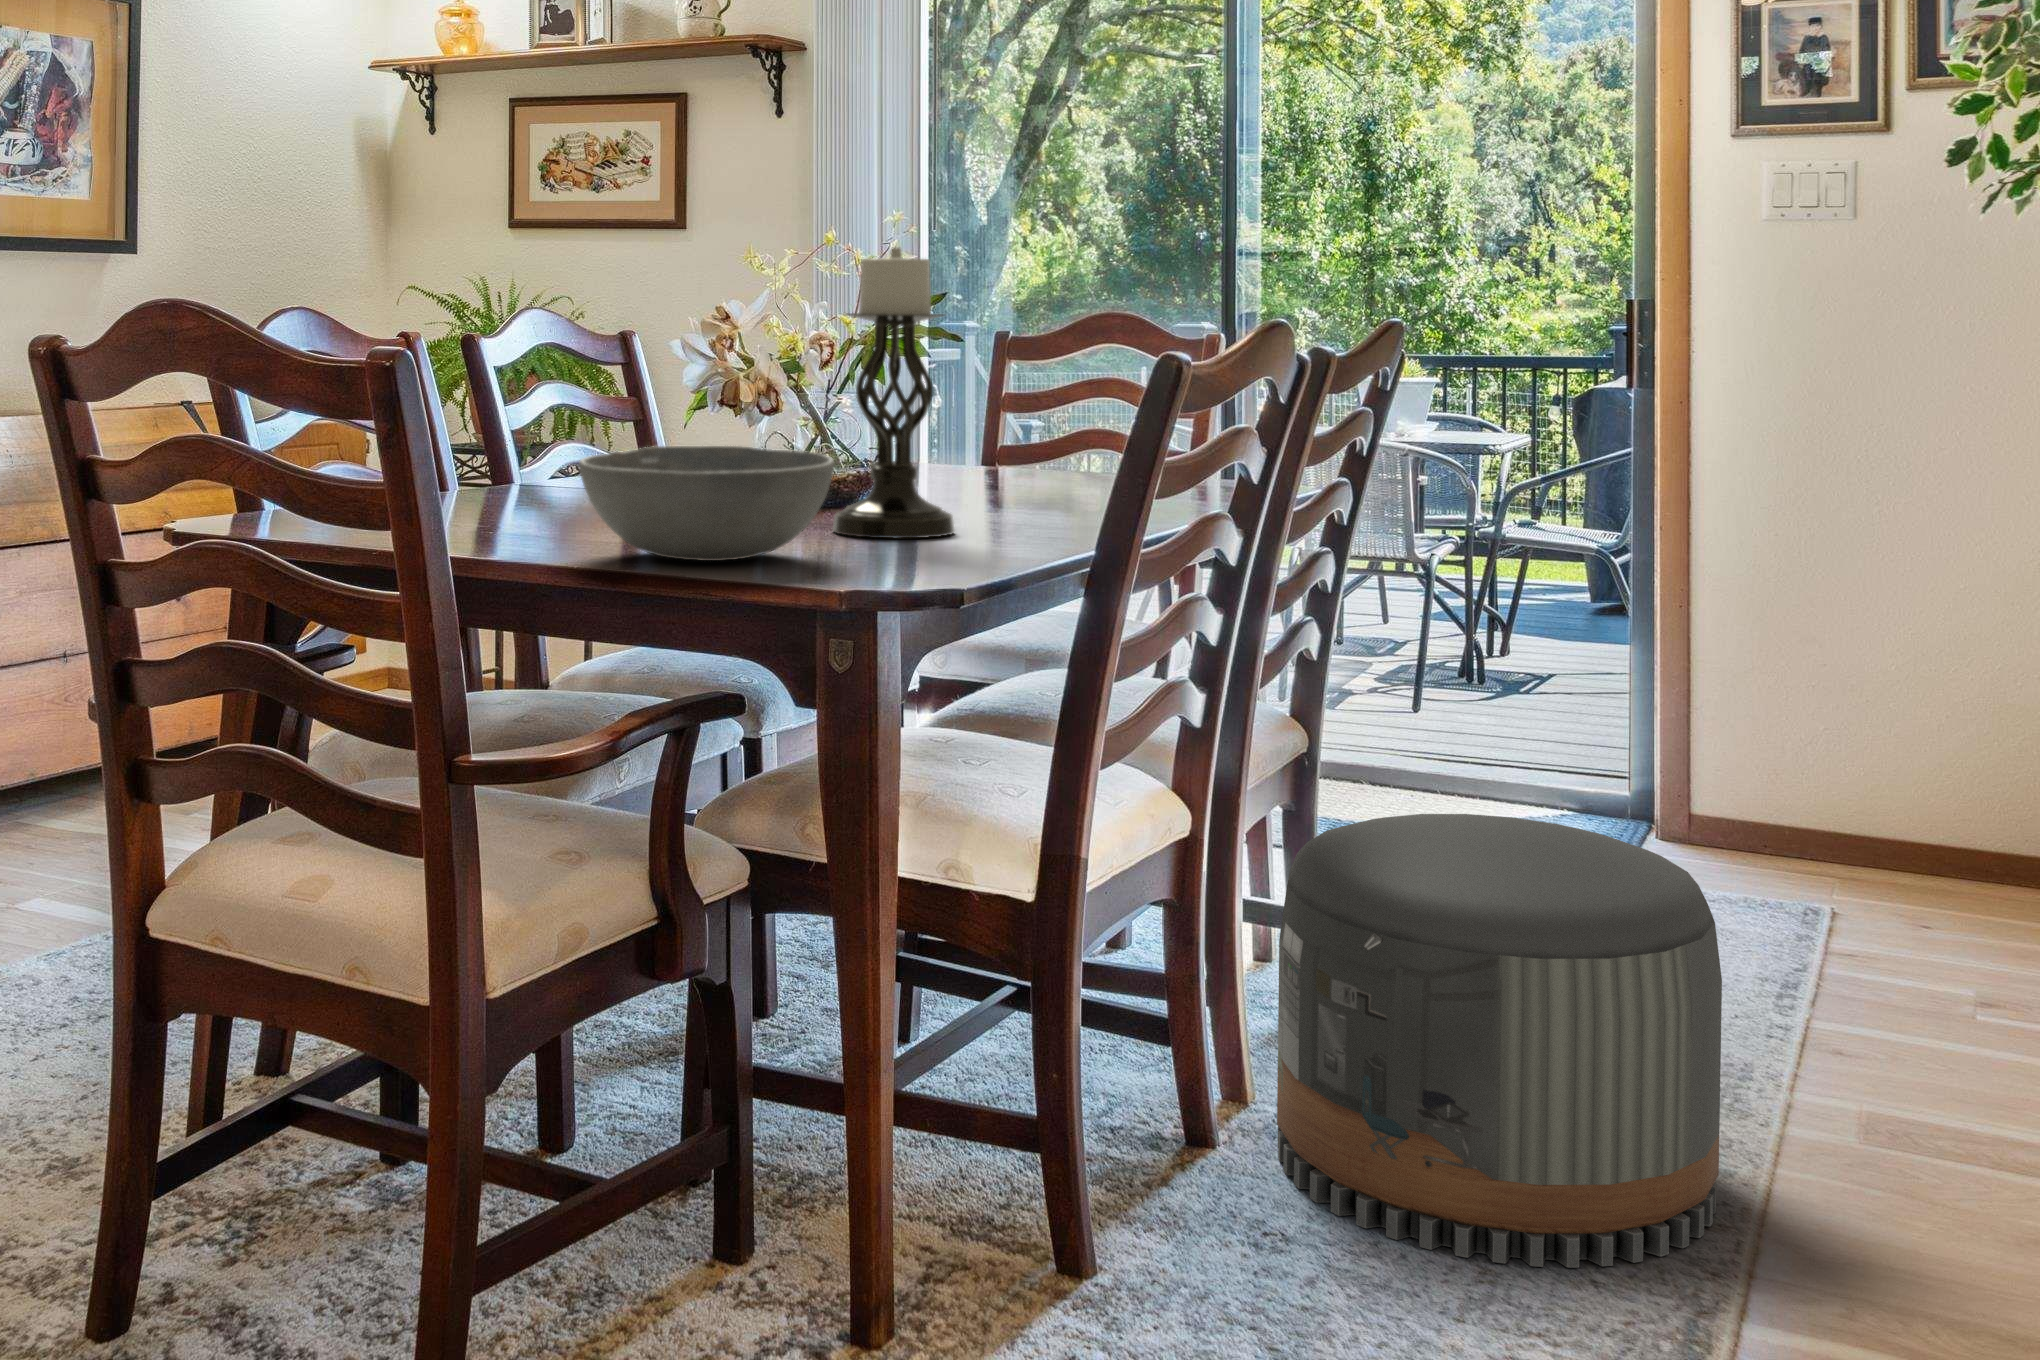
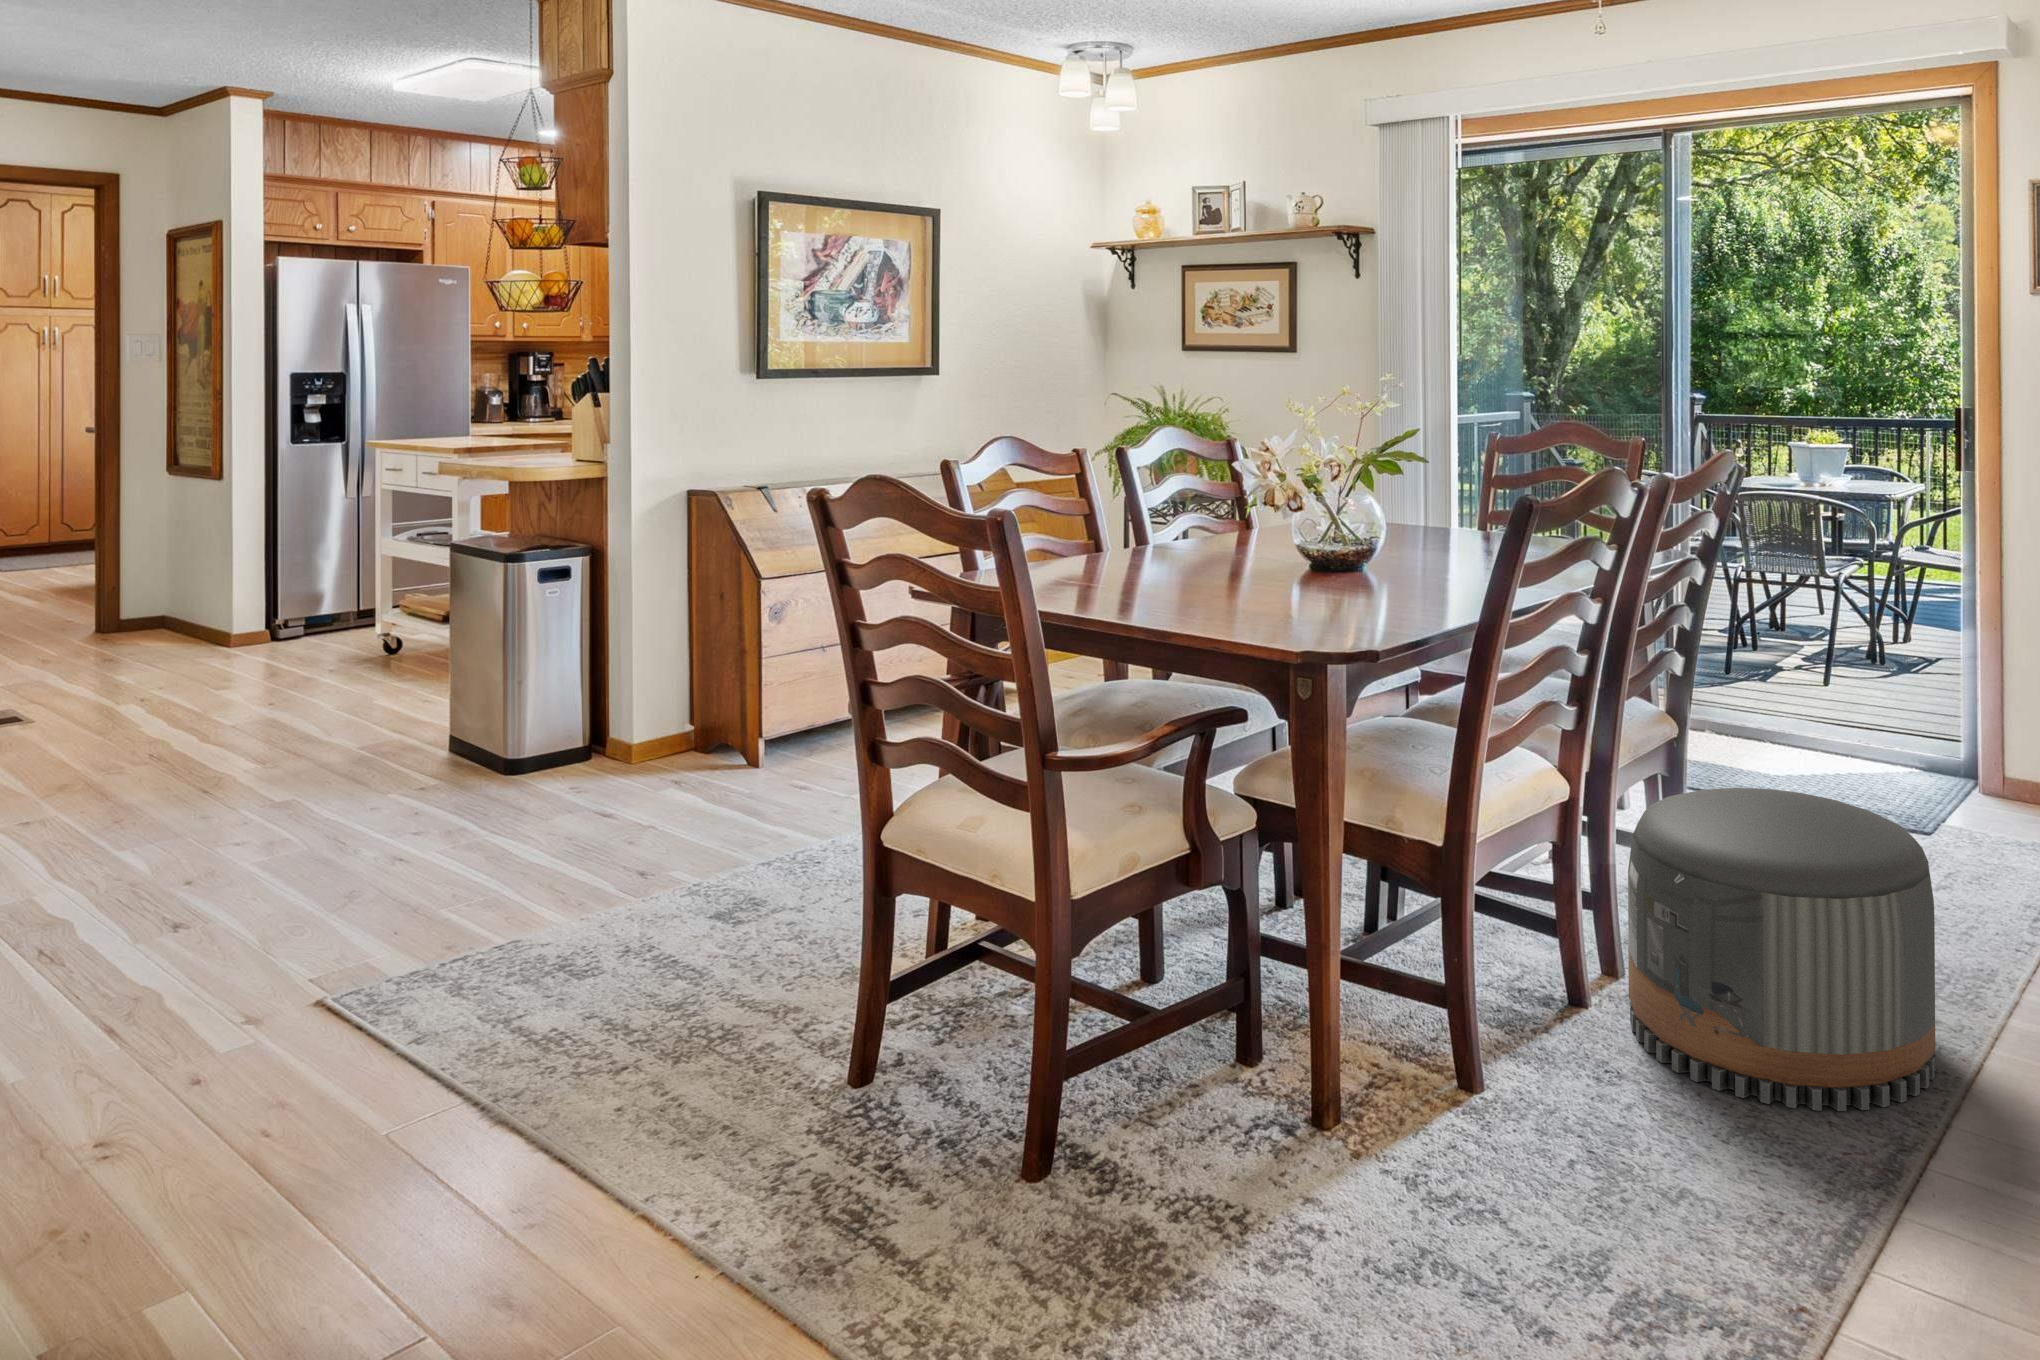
candle holder: present [833,248,954,538] -> none [1327,406,1407,597]
bowl: present [579,446,834,561] -> none [1151,537,1312,615]

